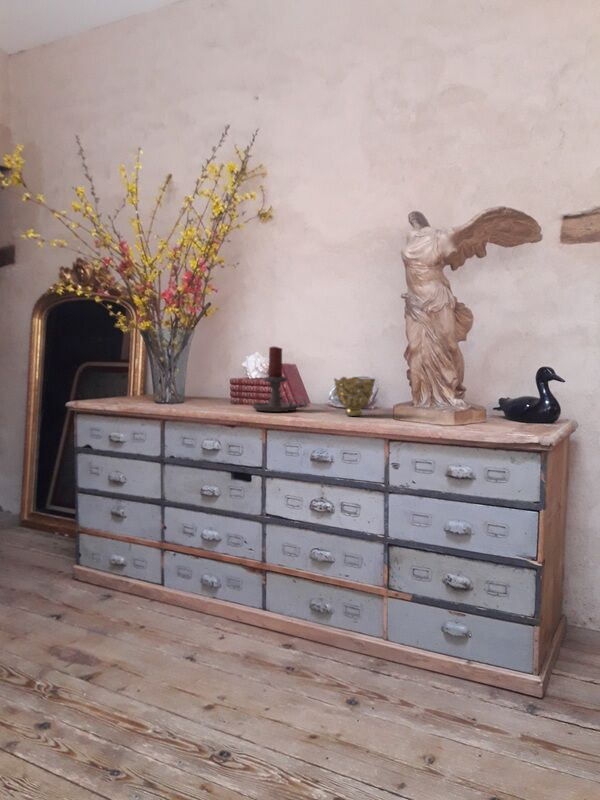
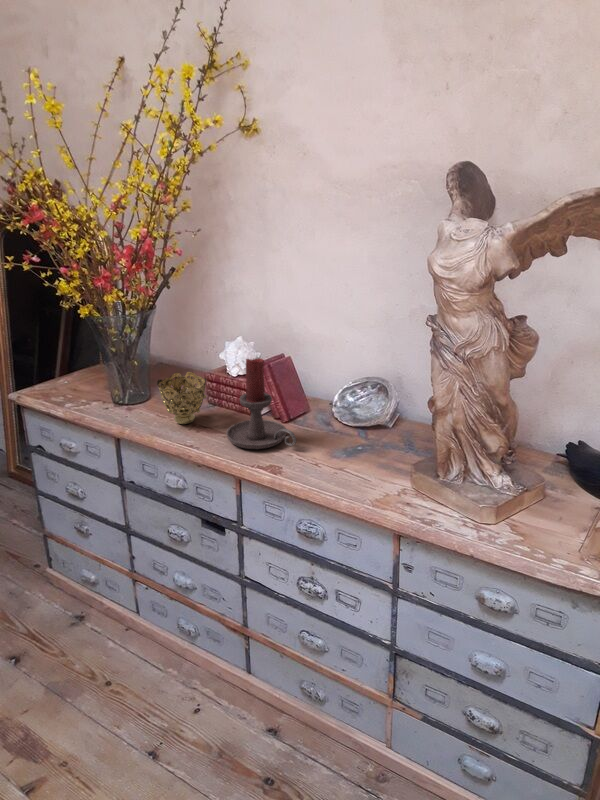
decorative bowl: present [334,377,375,416] -> present [157,372,206,424]

